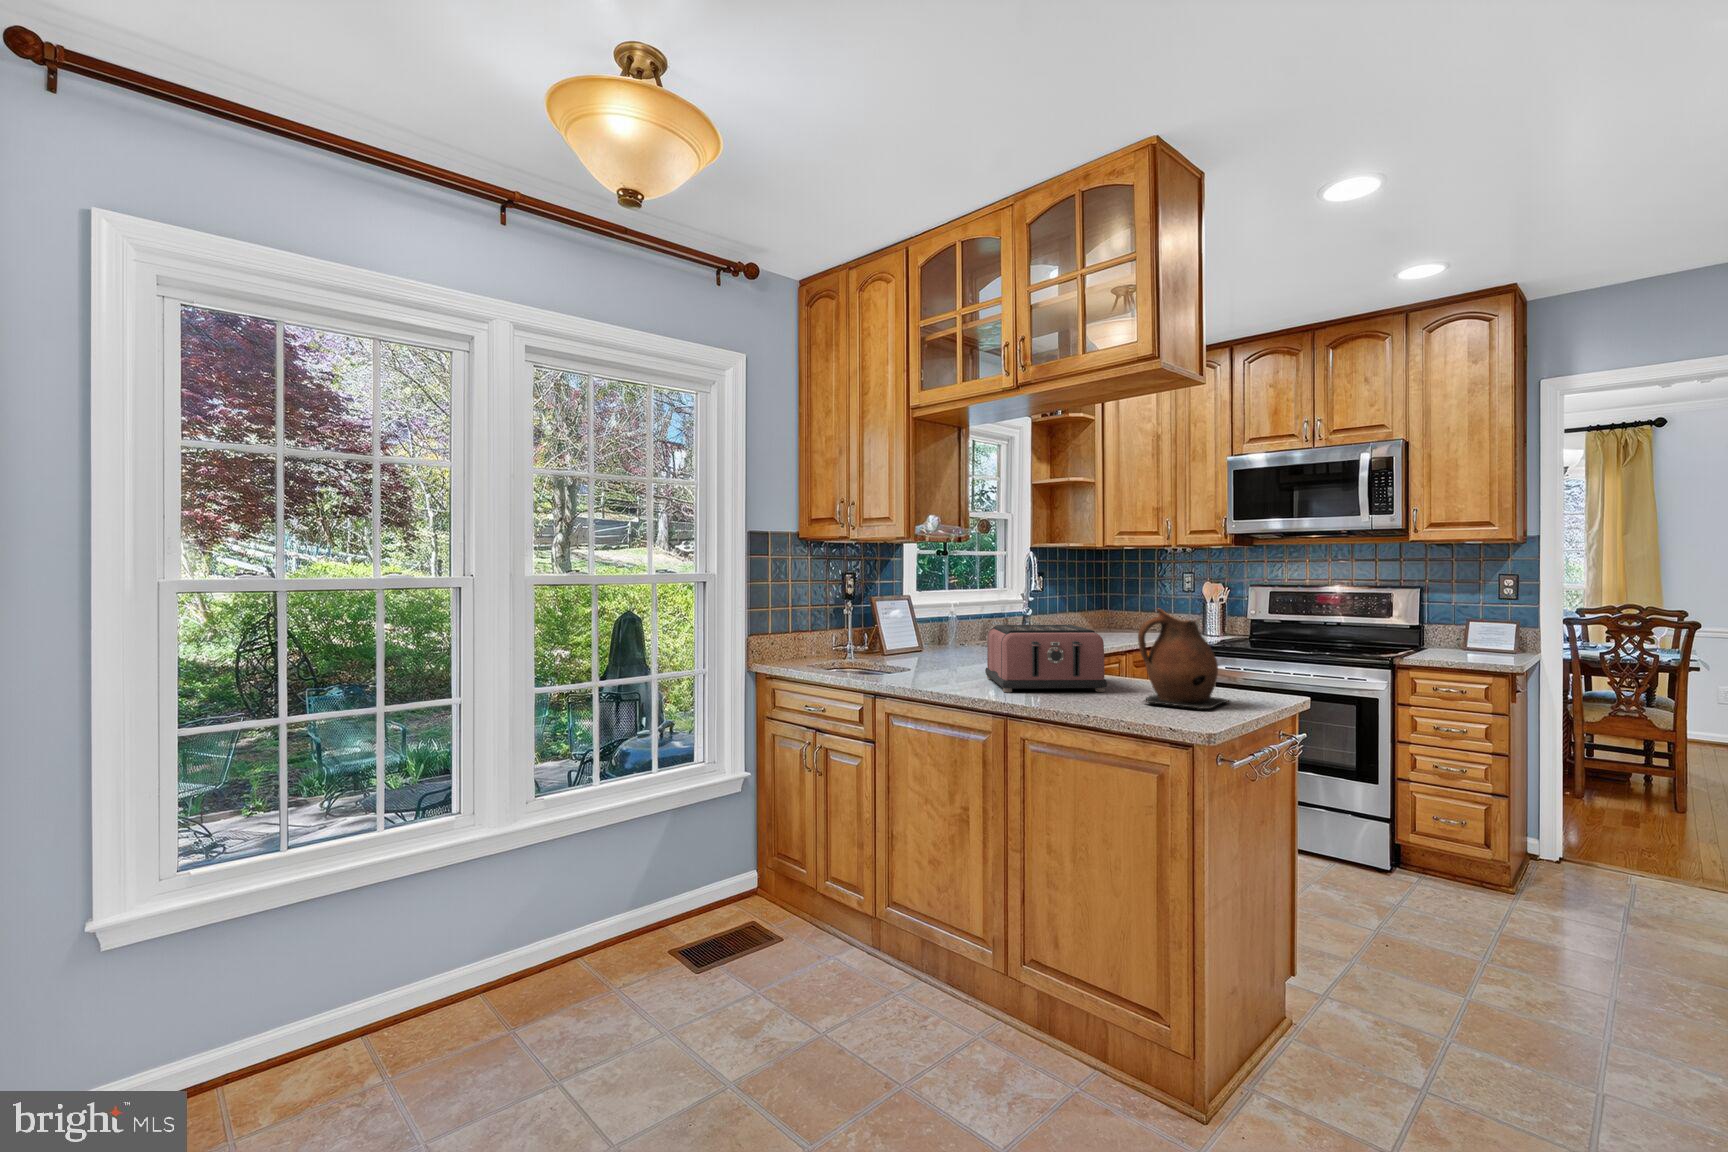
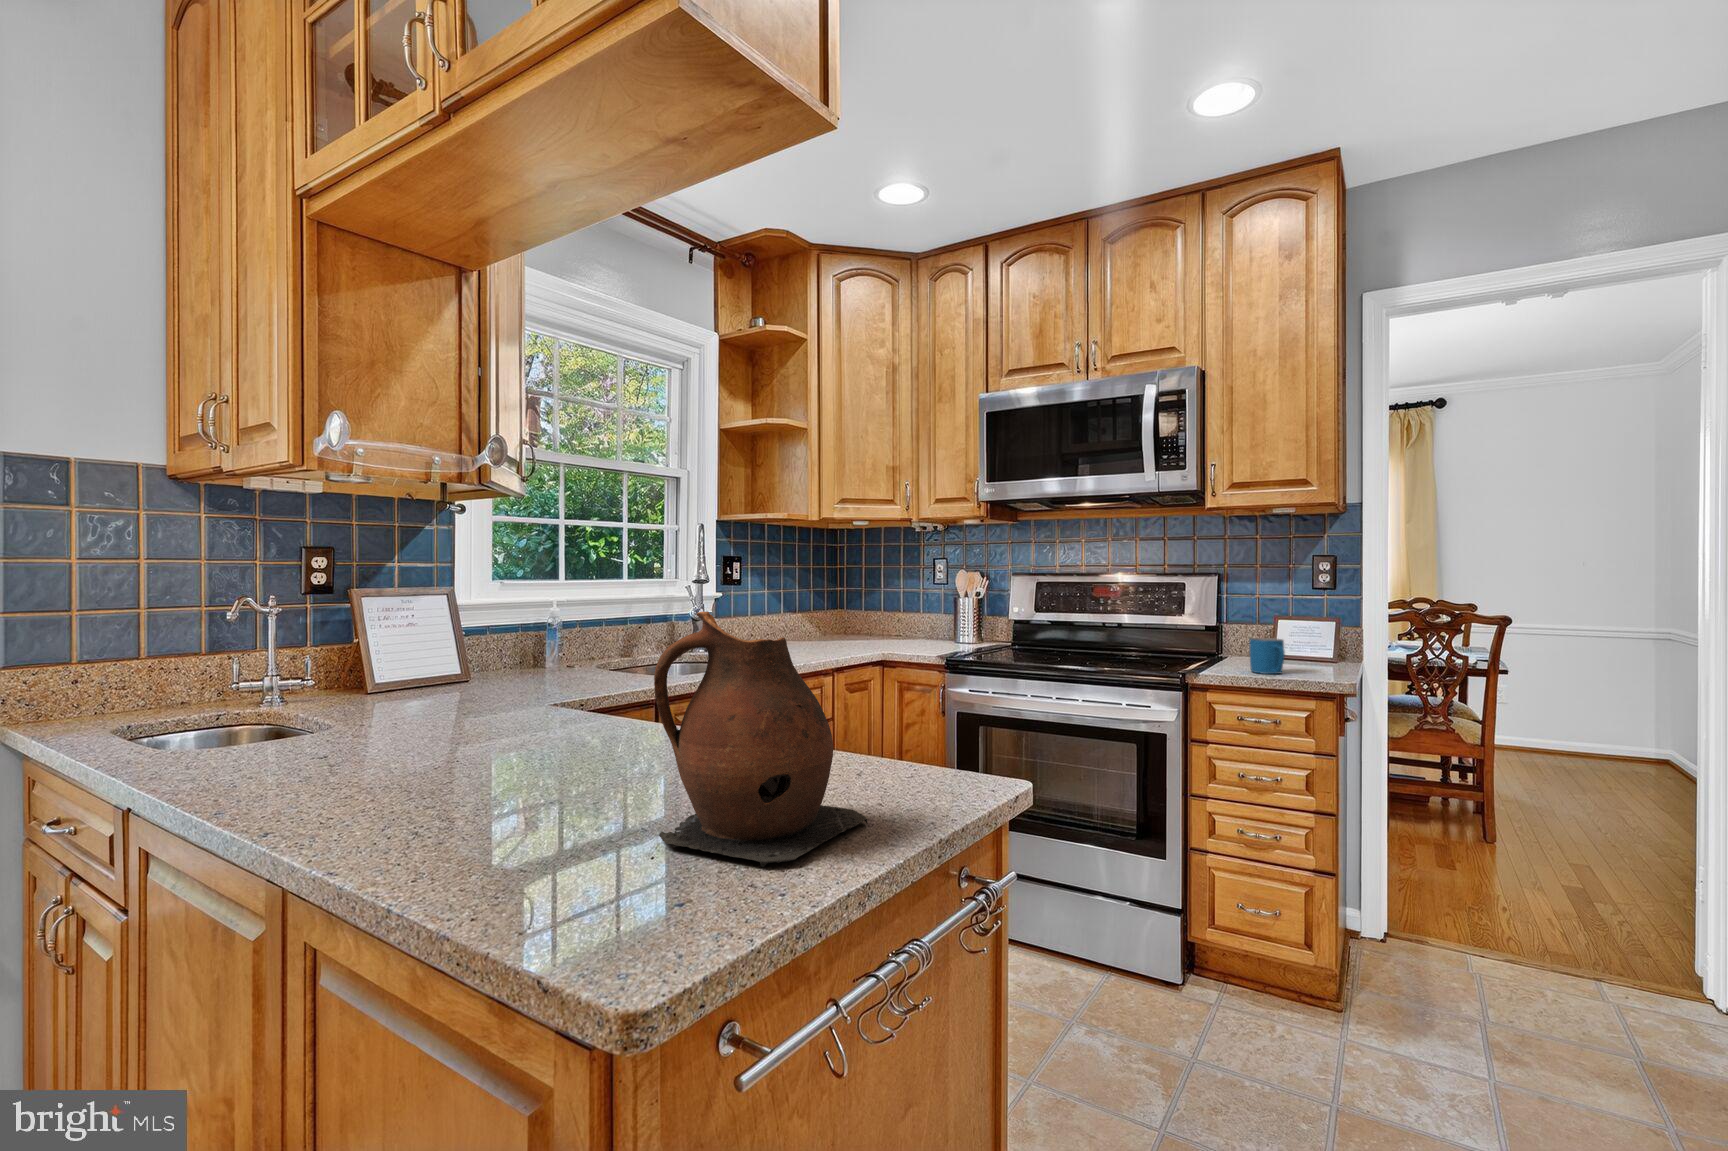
toaster: present [985,625,1107,693] -> none [386,643,643,809]
mug: none [1443,633,1470,658] -> present [1249,638,1285,674]

